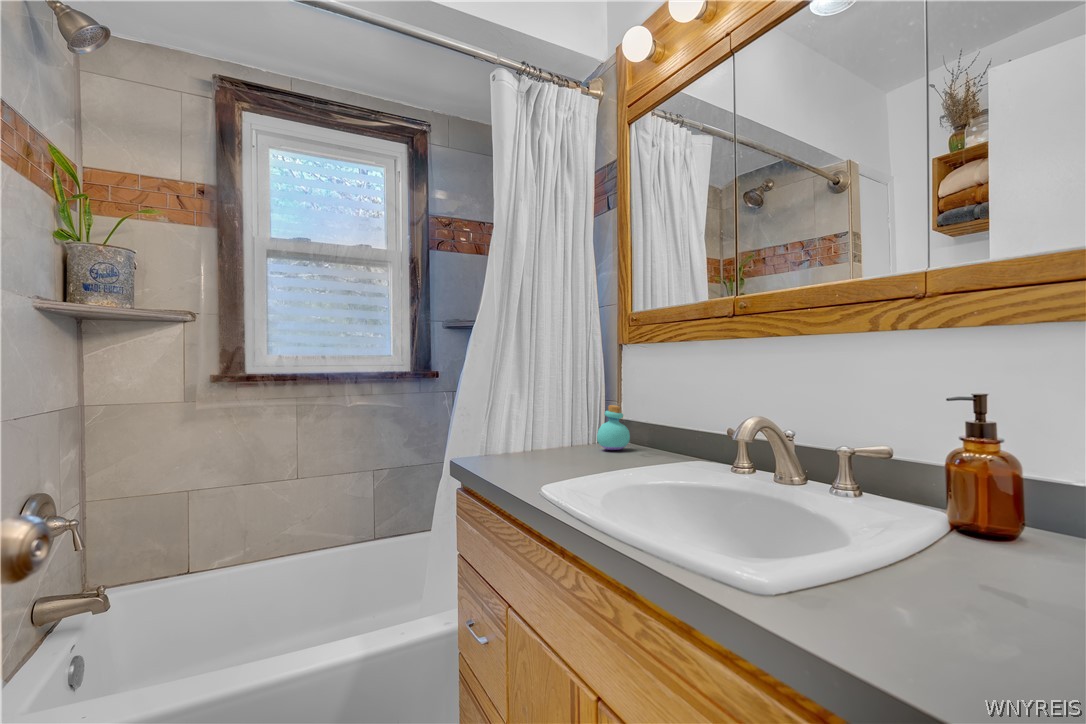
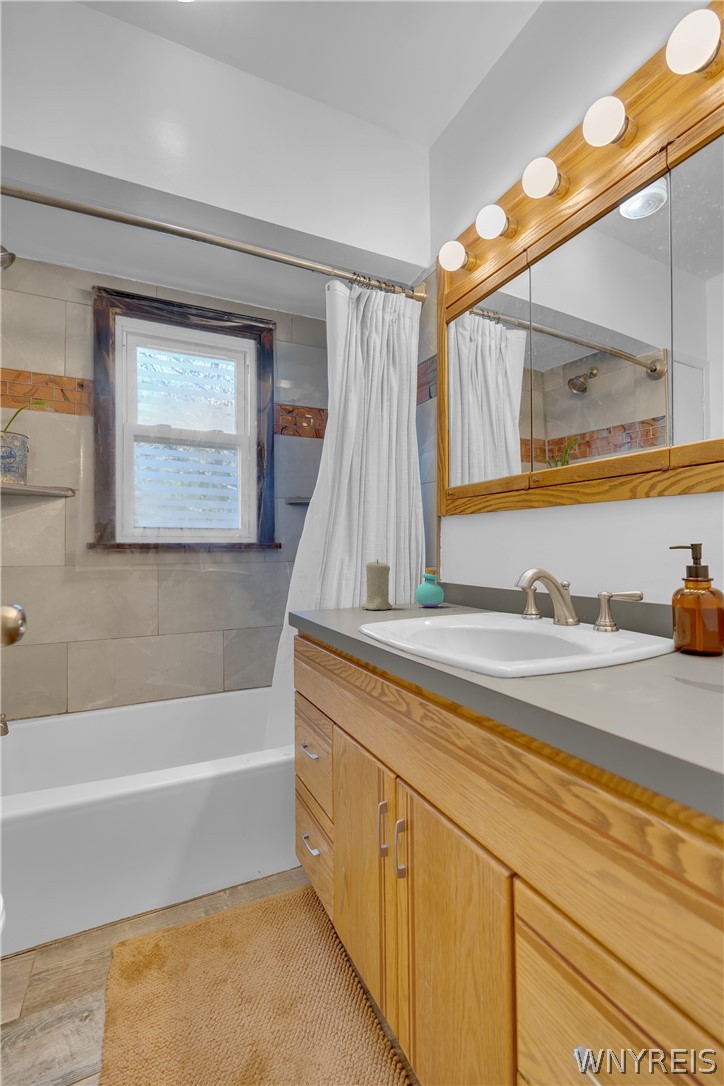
candle: none [535,396,571,456] -> present [361,559,392,610]

